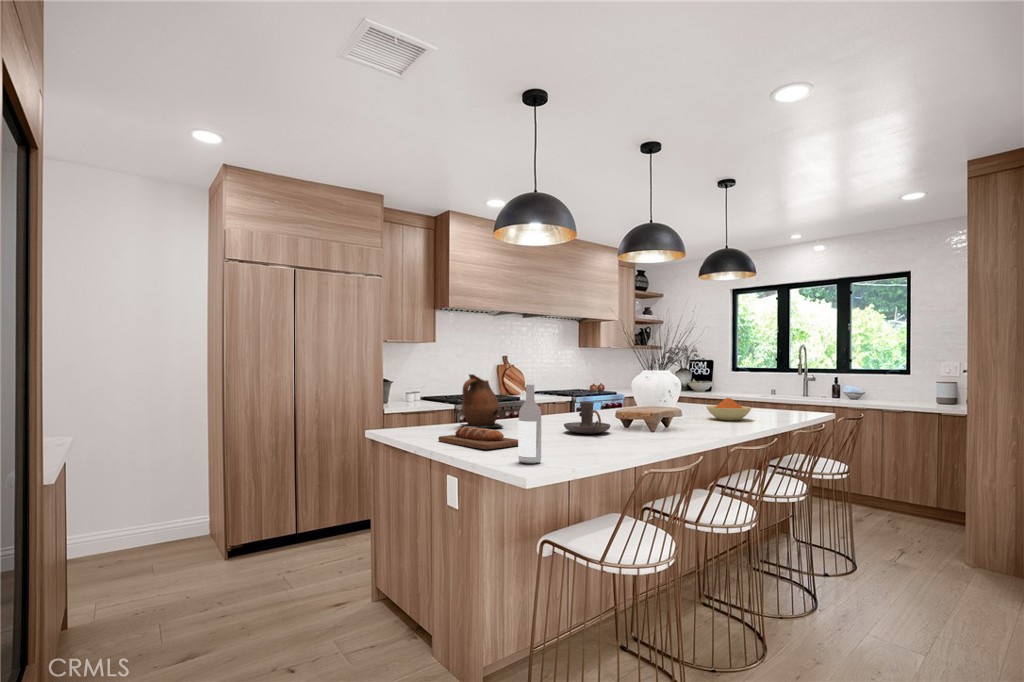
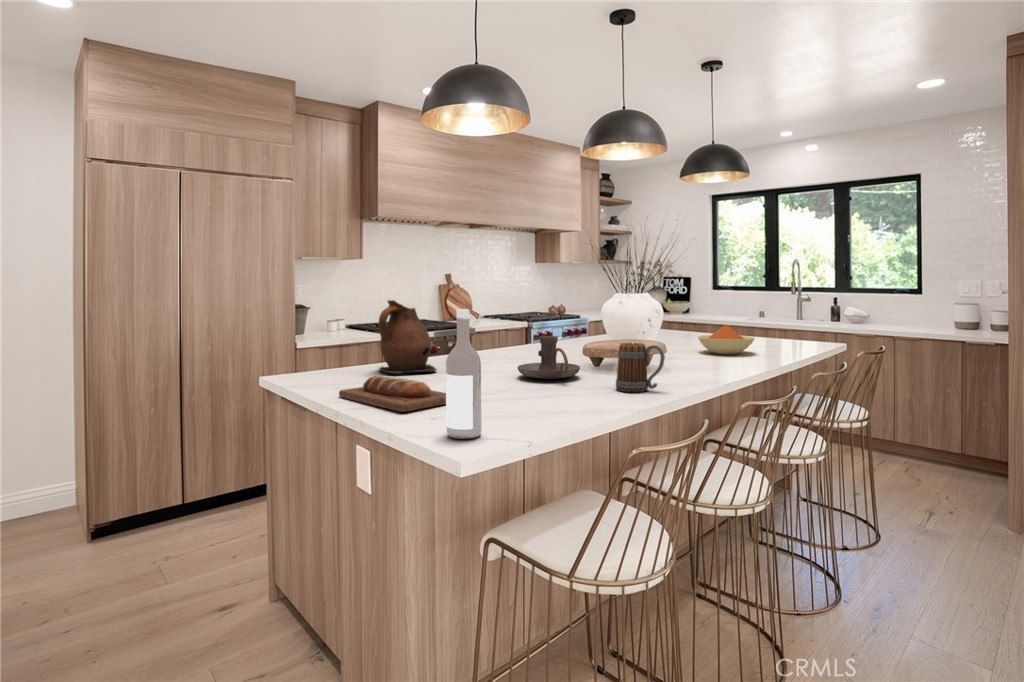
mug: none [636,406,671,442] -> present [616,343,665,392]

